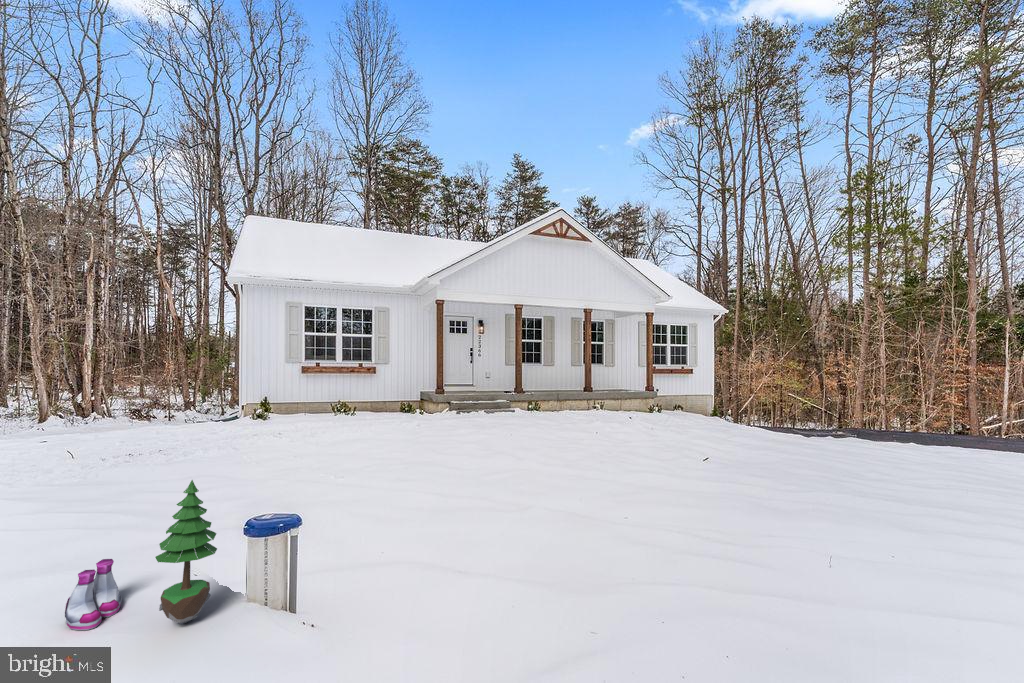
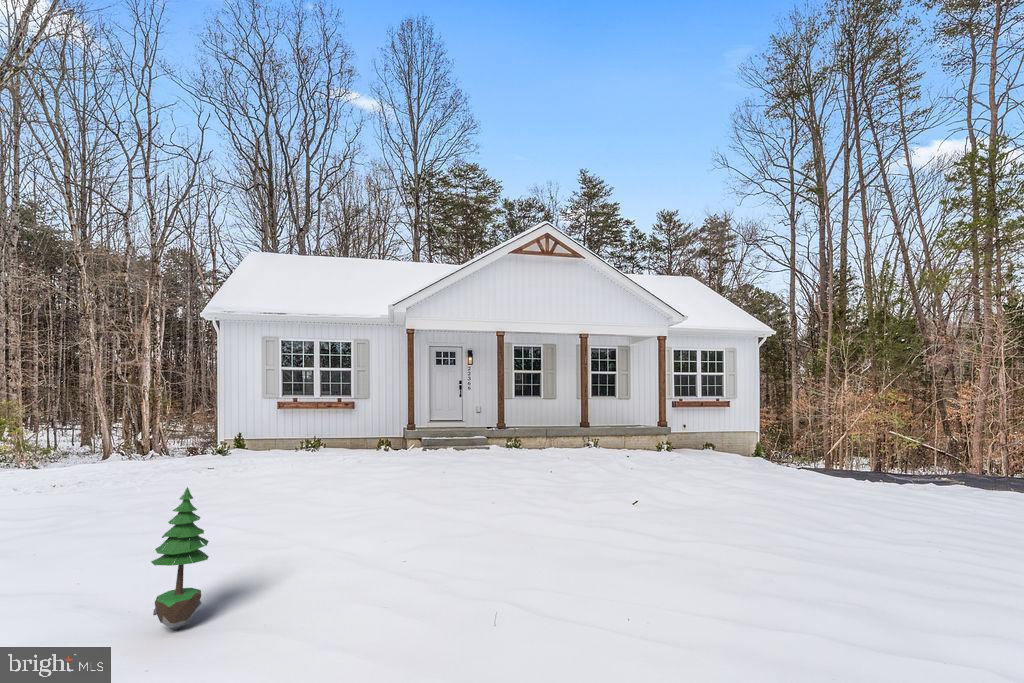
boots: present [65,559,122,630] -> none [60,570,112,636]

